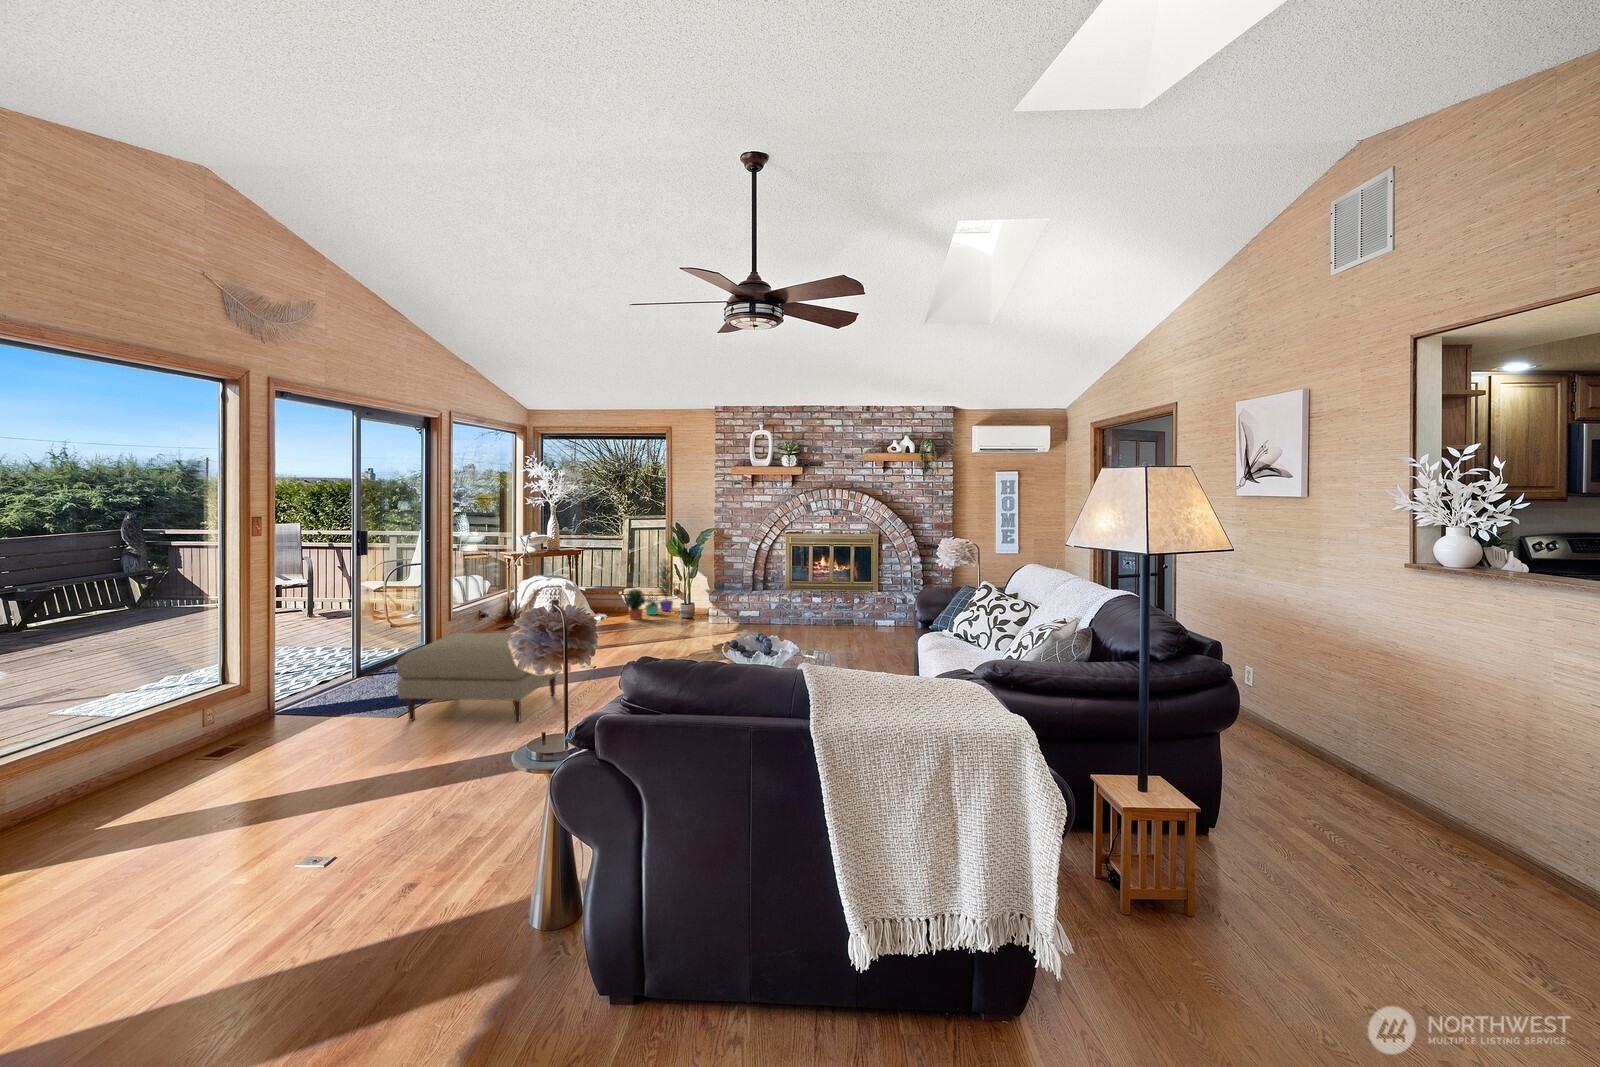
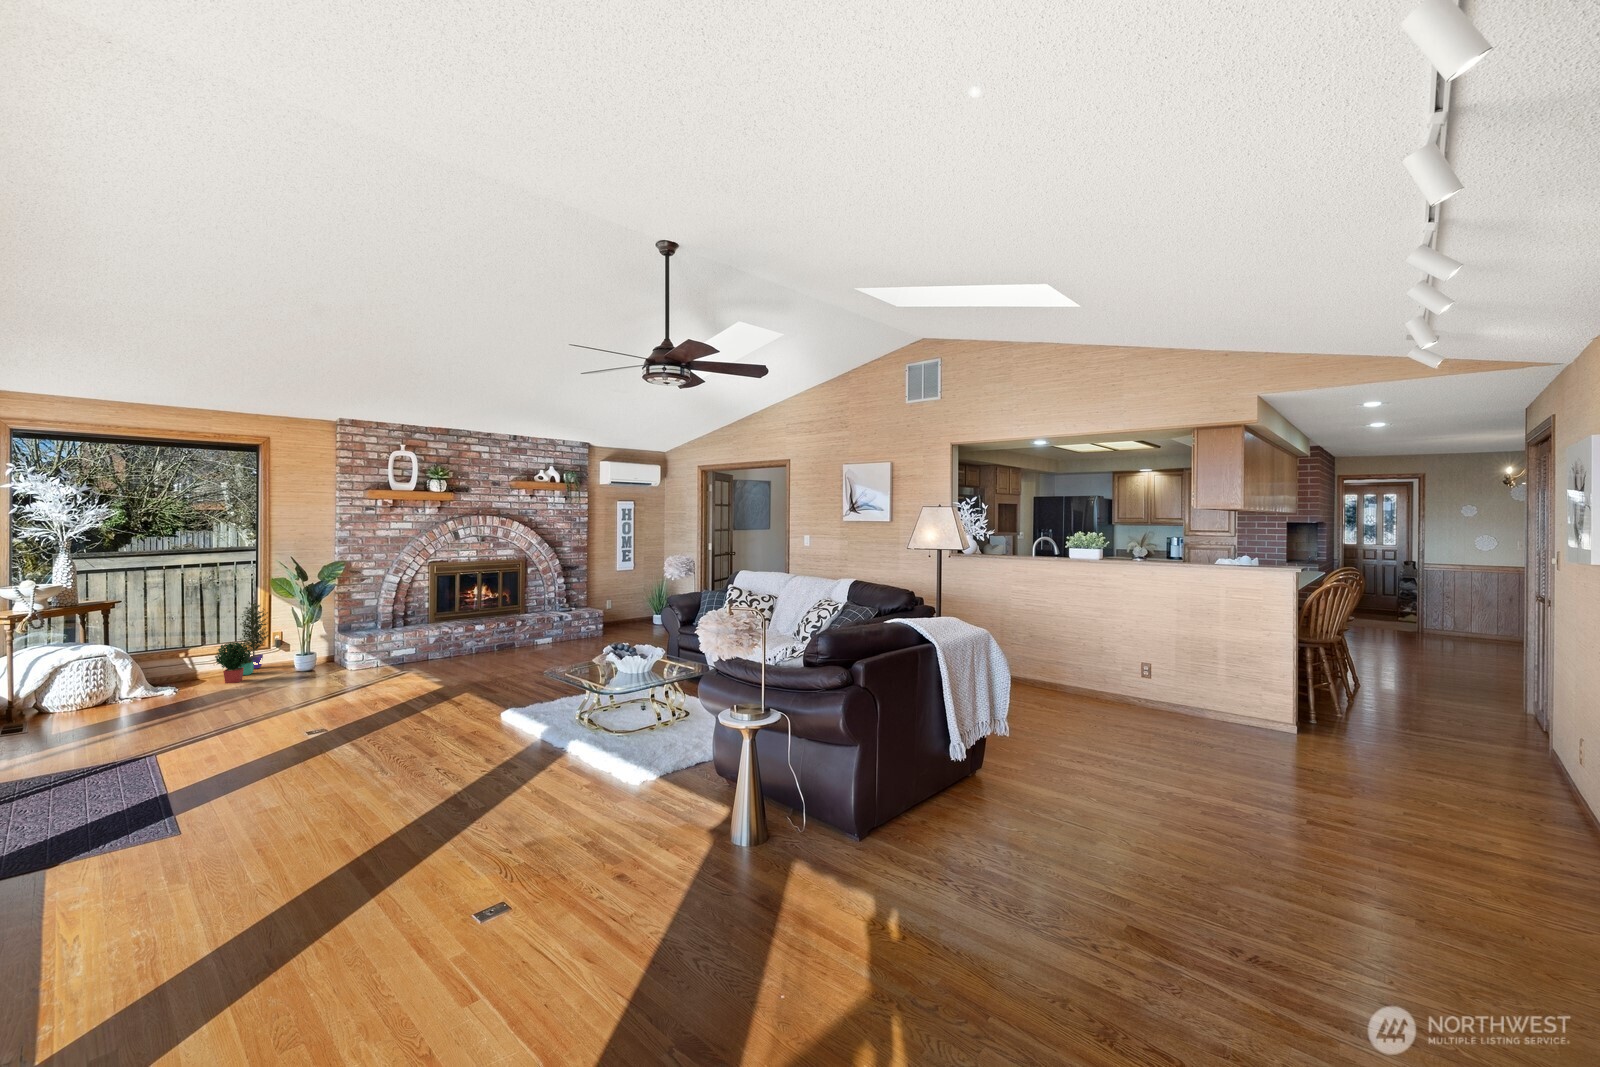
ottoman: present [397,633,560,723] -> none [201,681,418,826]

